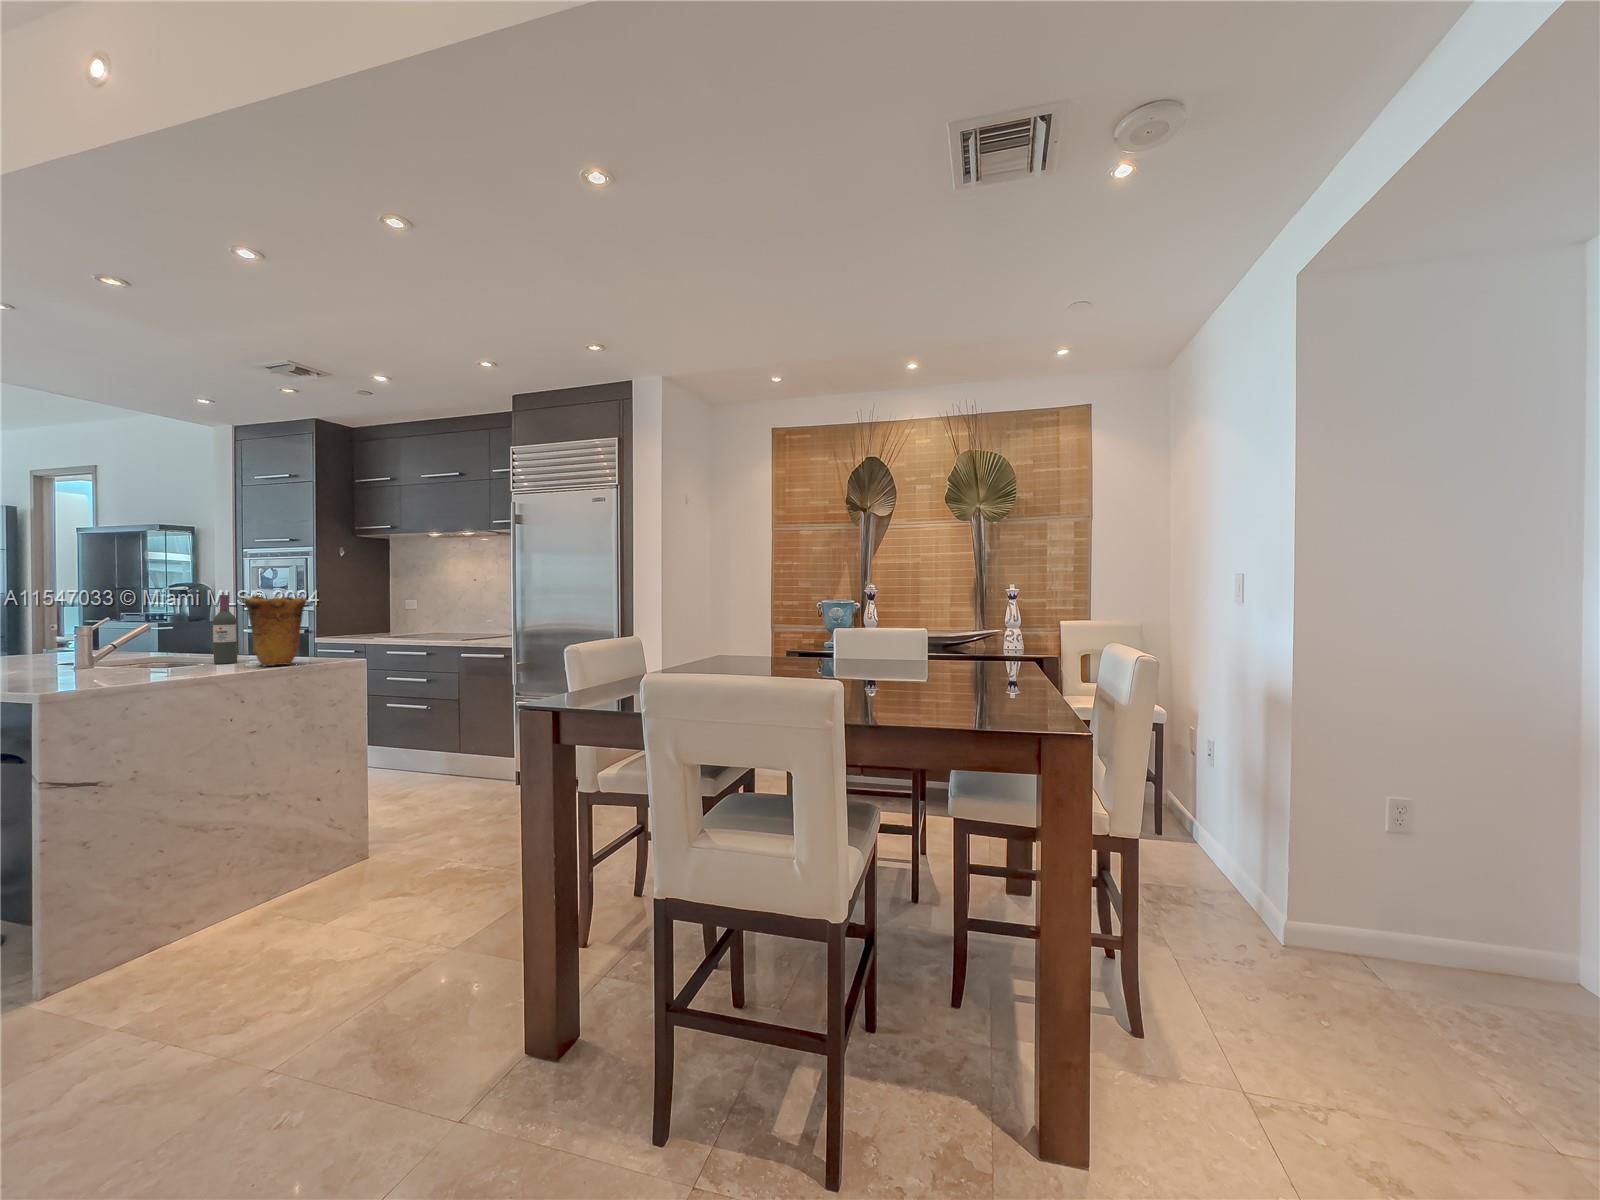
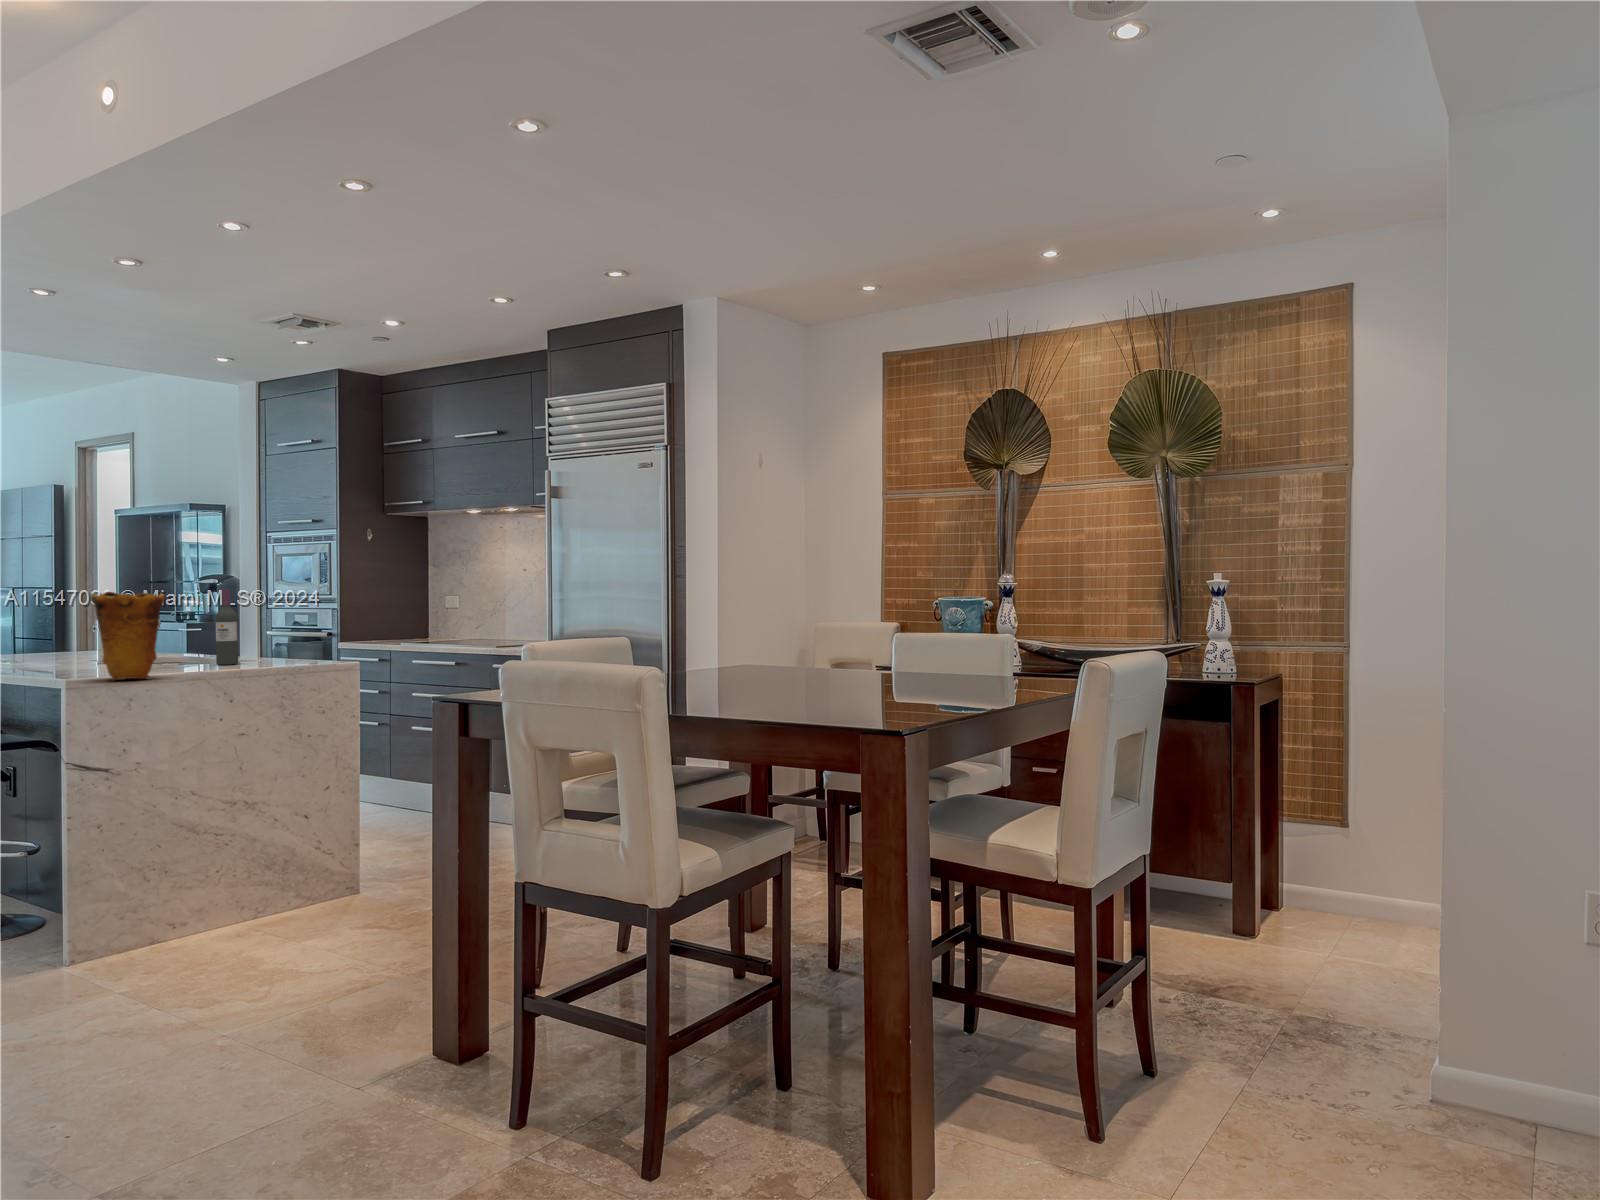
vase: present [243,596,306,666] -> present [91,592,165,680]

